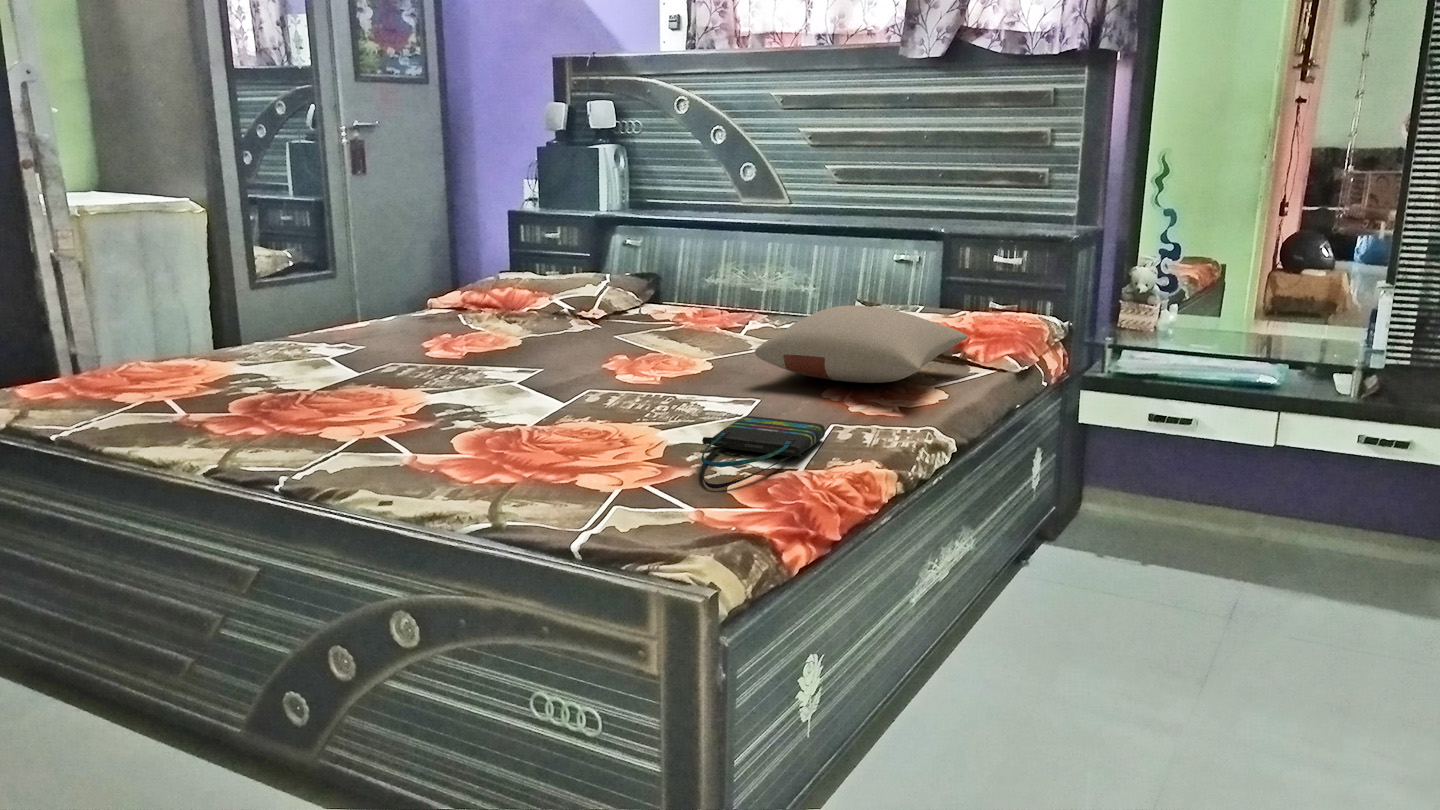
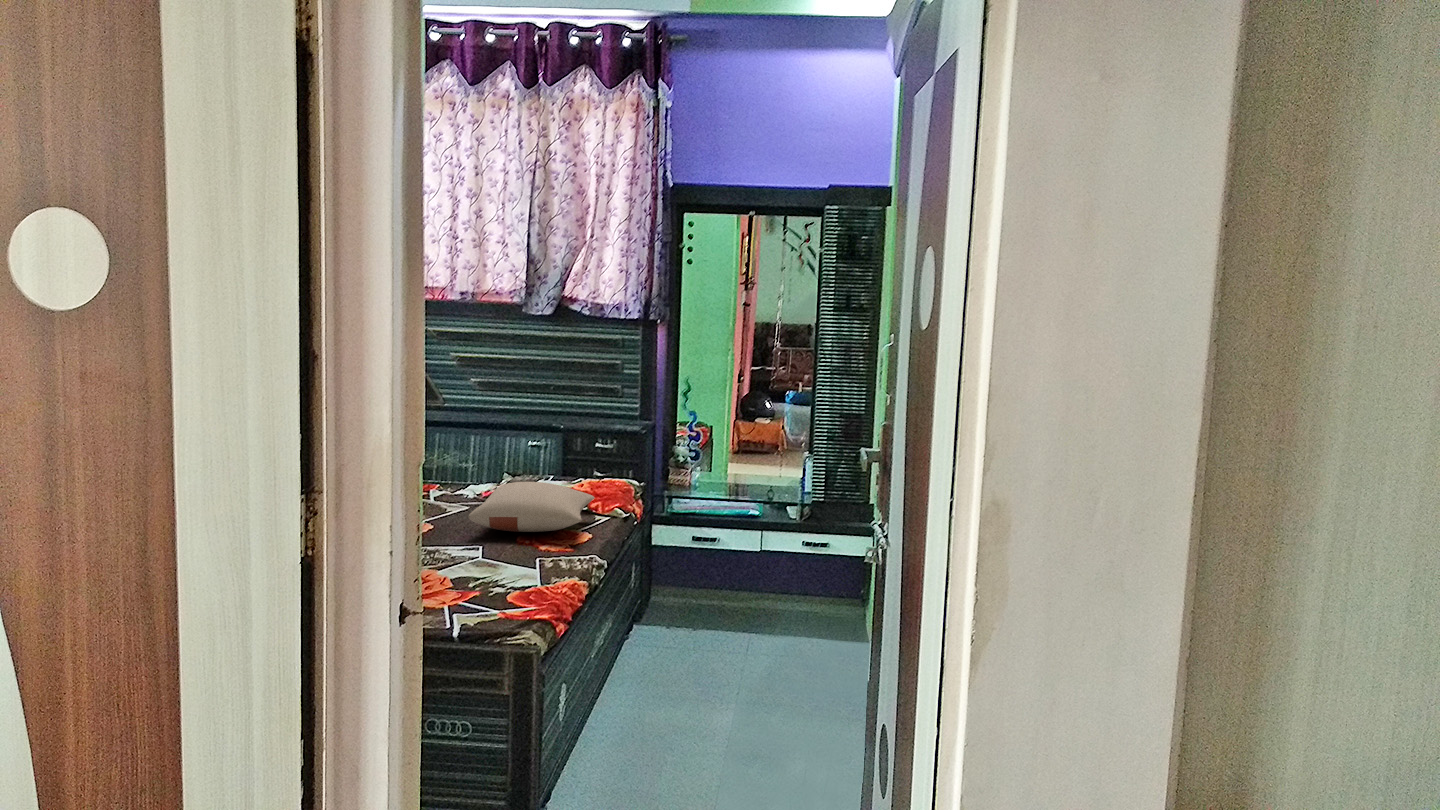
tote bag: present [701,416,825,488] -> none [469,558,539,602]

